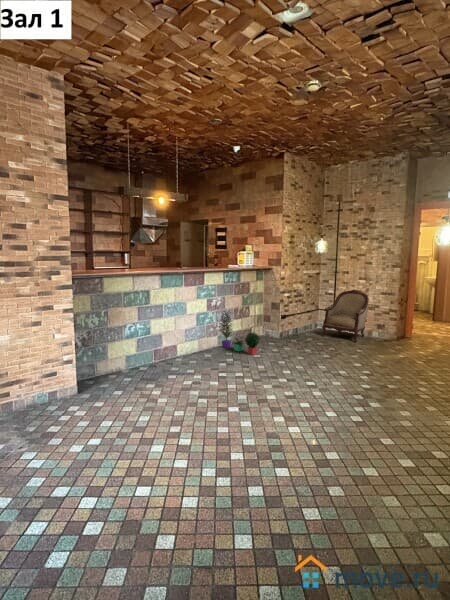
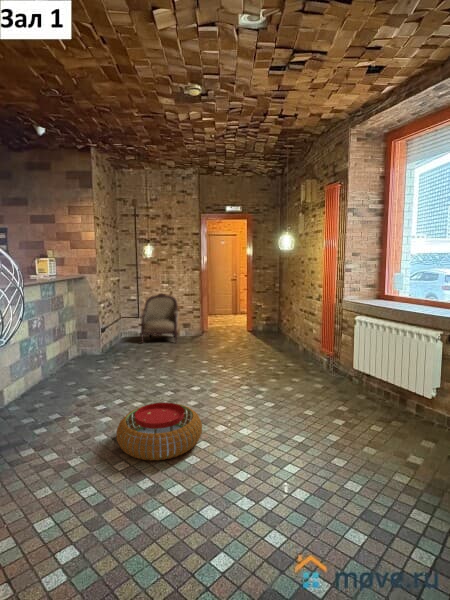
potted plant: present [221,312,260,355] -> none [44,332,109,380]
pouf: none [193,374,261,416] -> present [116,402,202,461]

